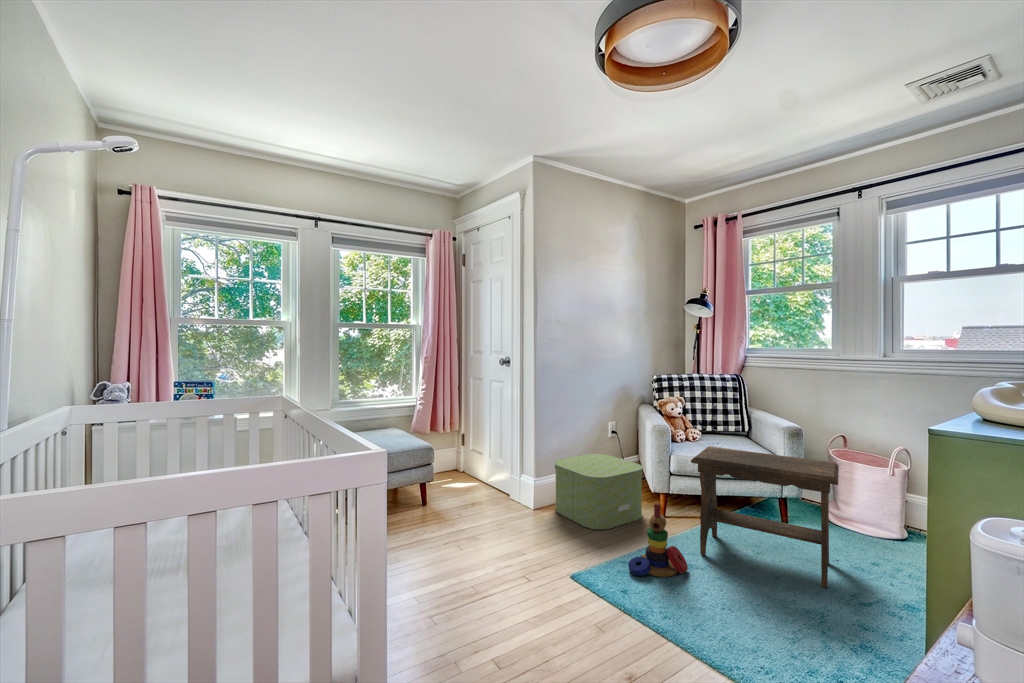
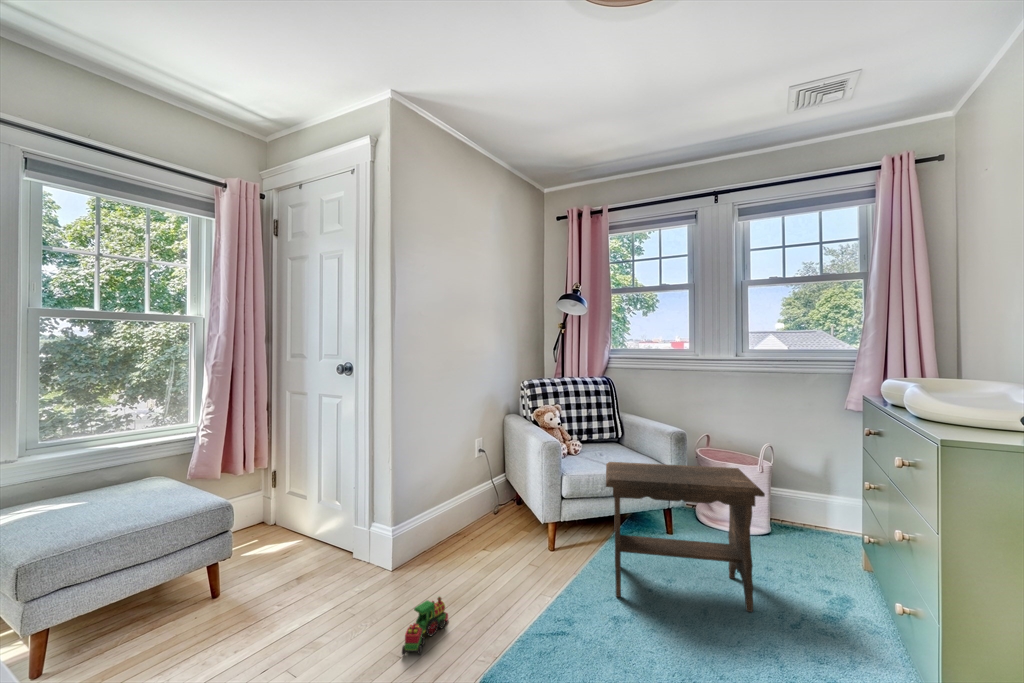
storage box: present [555,454,643,530] -> none [421,481,532,587]
stacking toy: present [628,503,688,577] -> none [547,547,616,654]
toy train: none [527,524,563,556] -> present [402,597,448,655]

